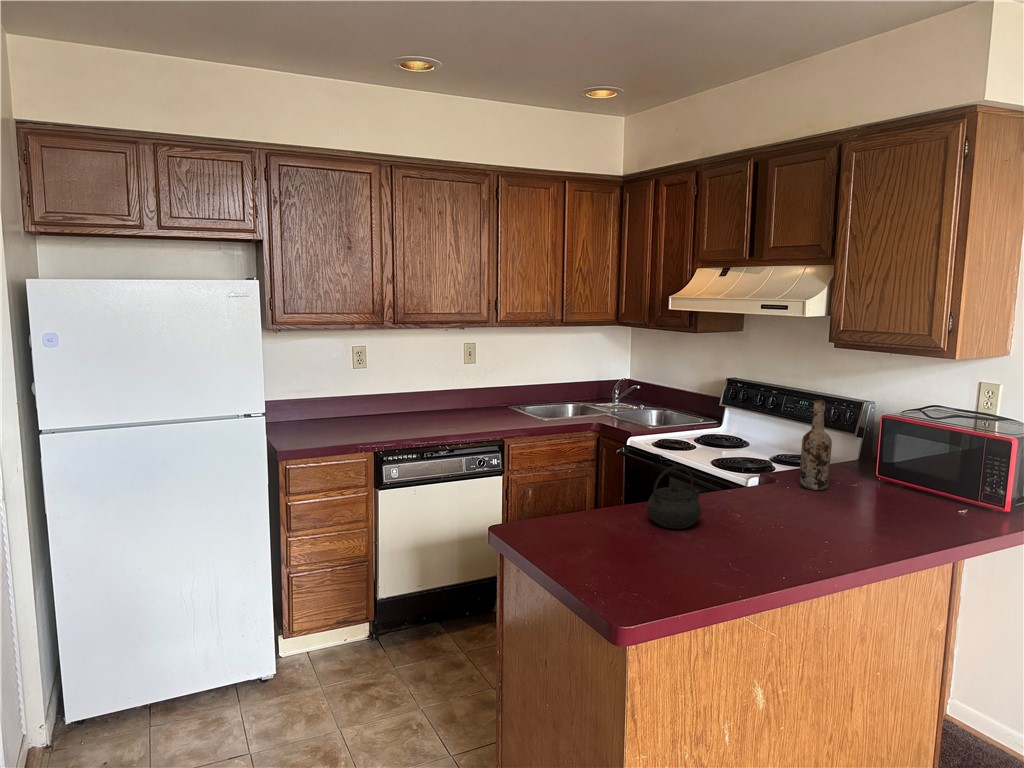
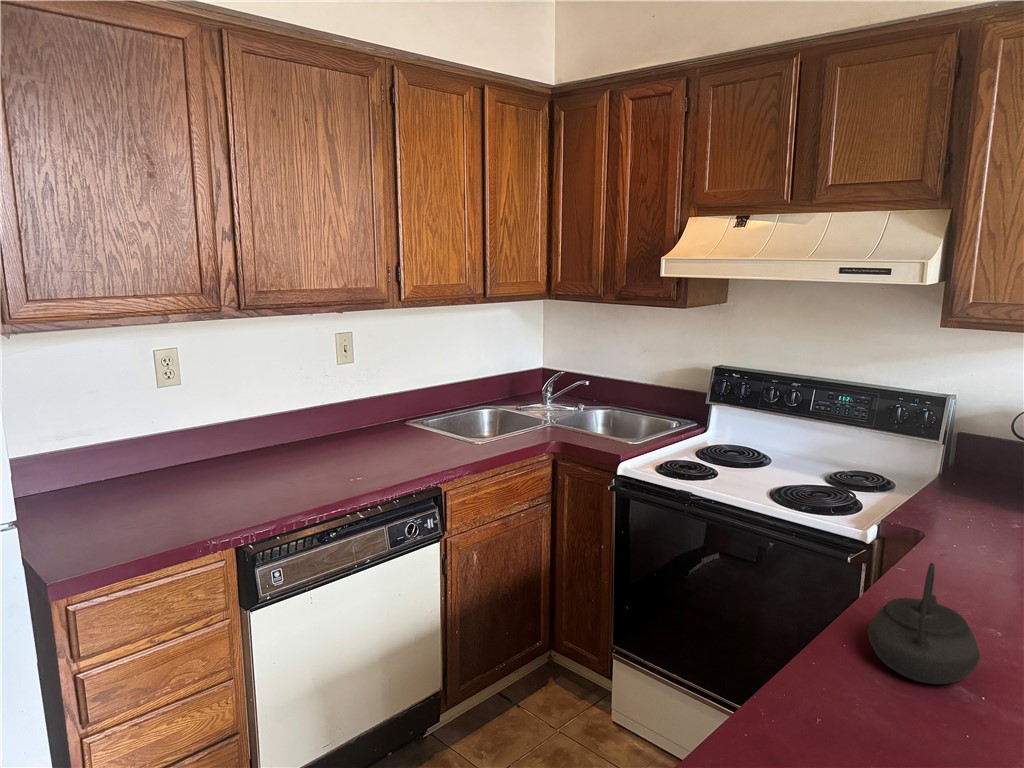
wine bottle: present [799,400,832,490] -> none [947,408,1001,541]

